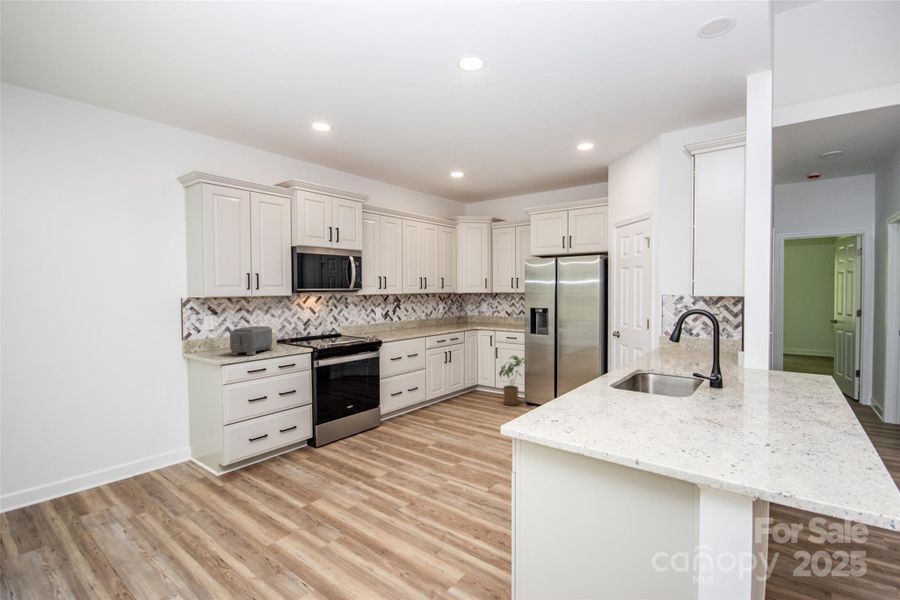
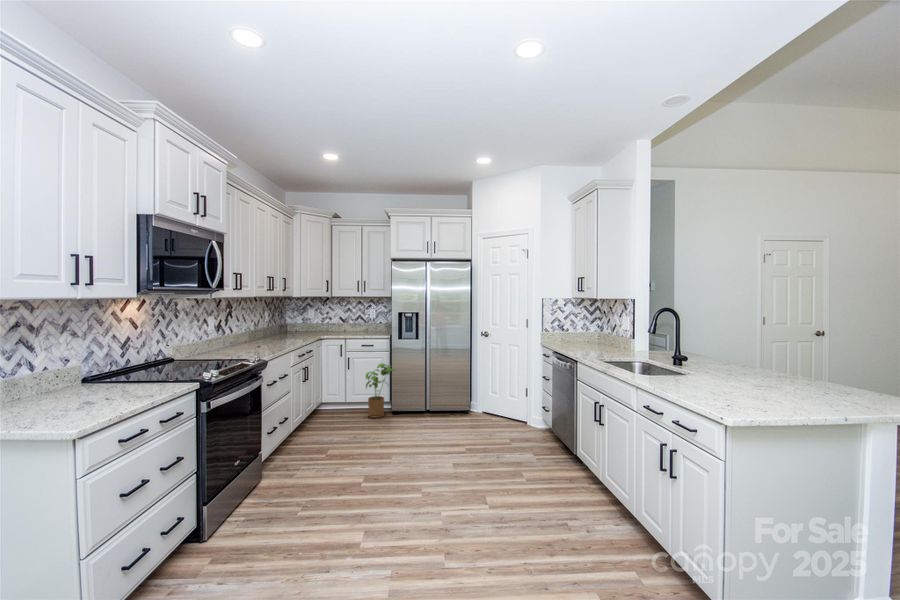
toaster: present [230,326,273,355] -> none [47,353,119,418]

